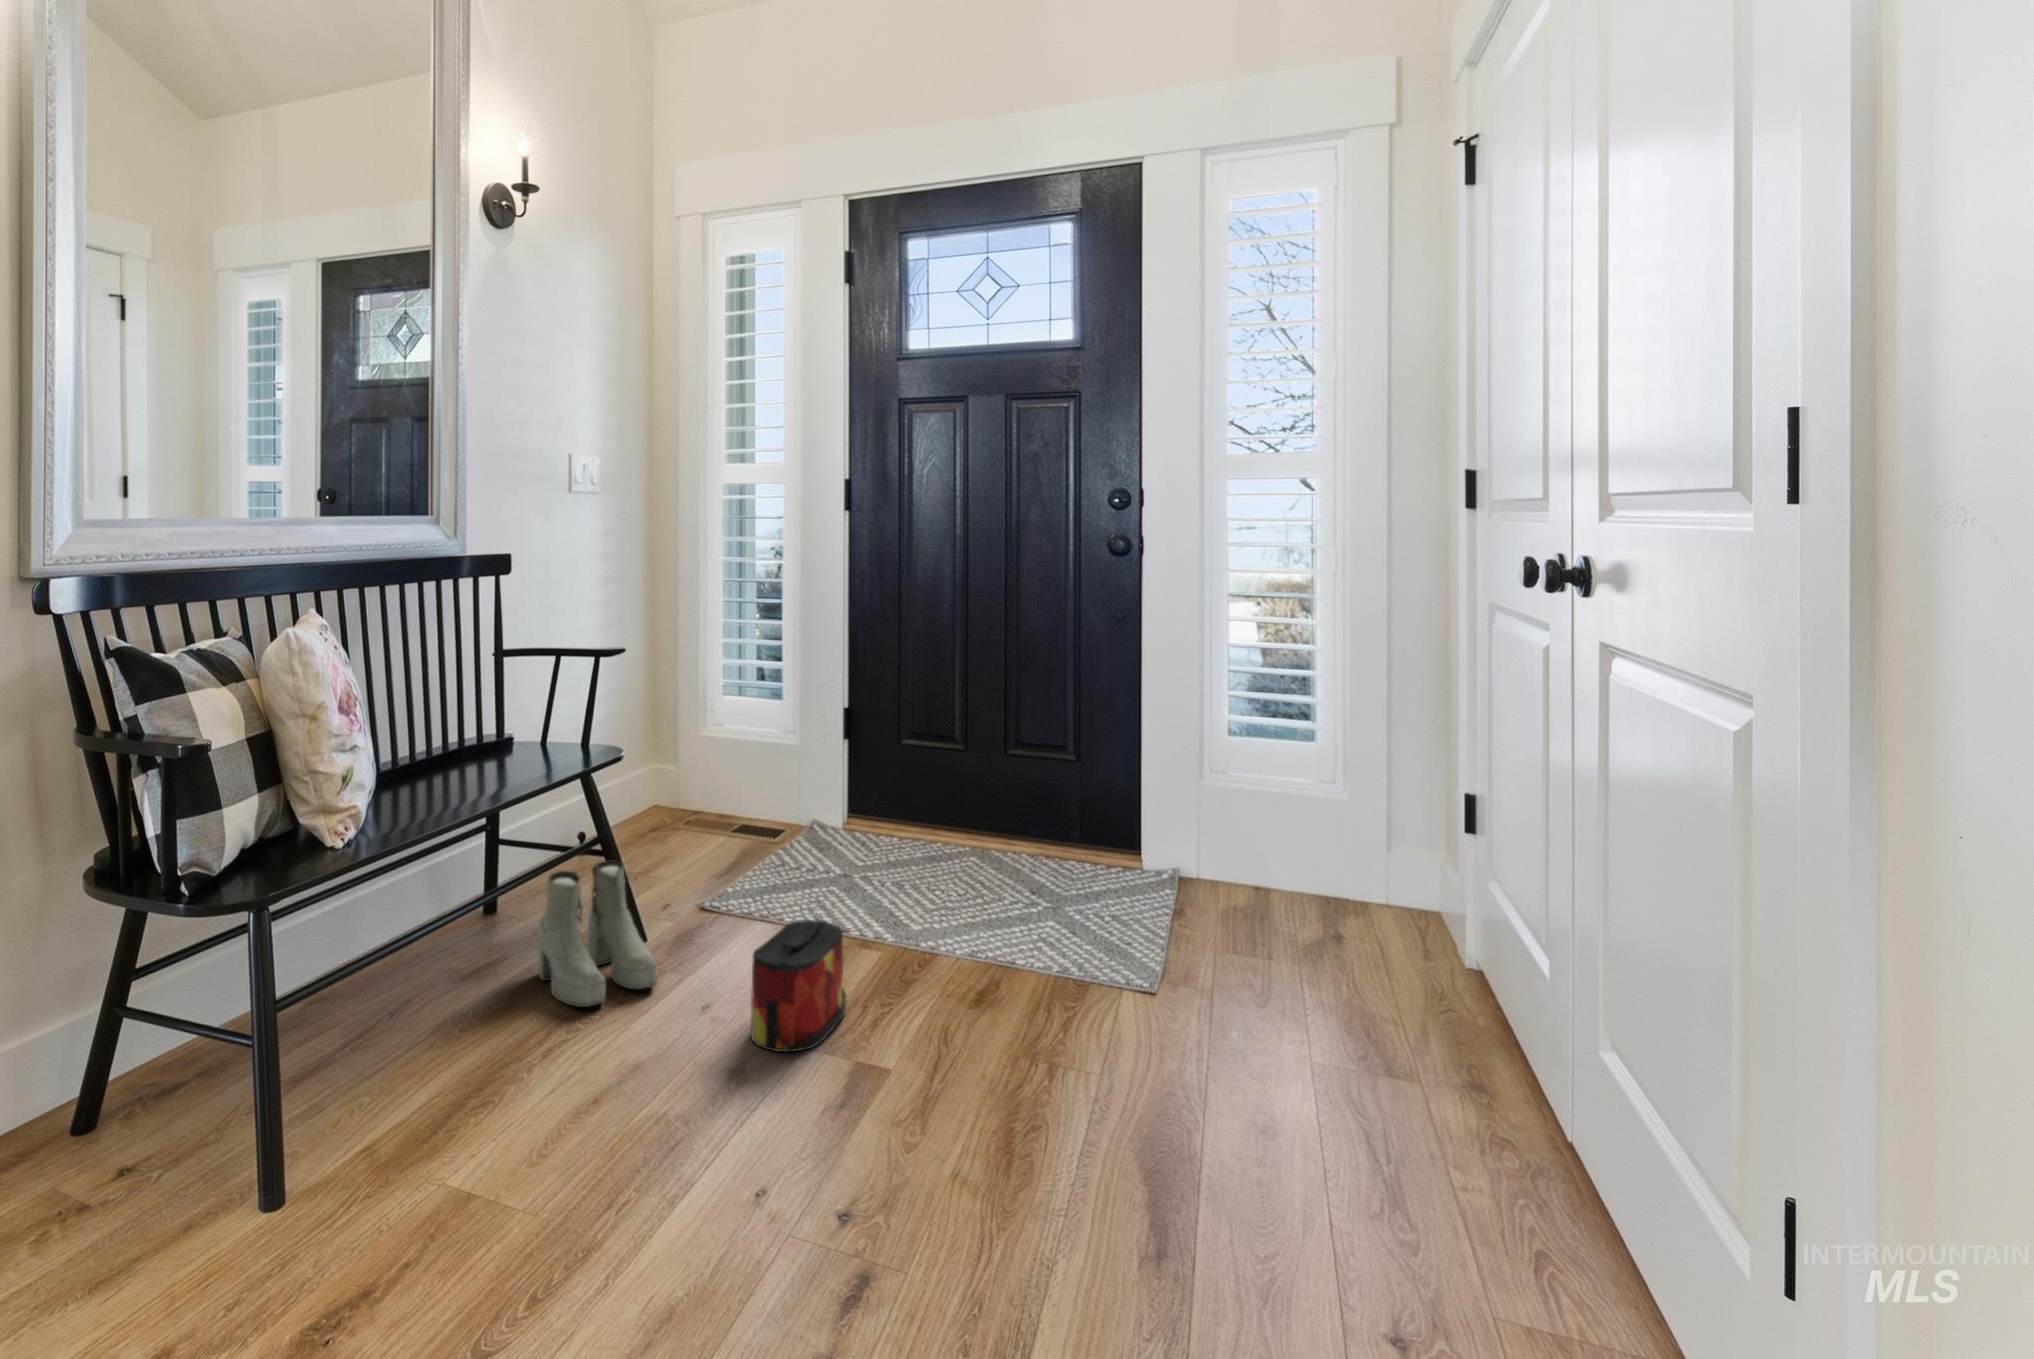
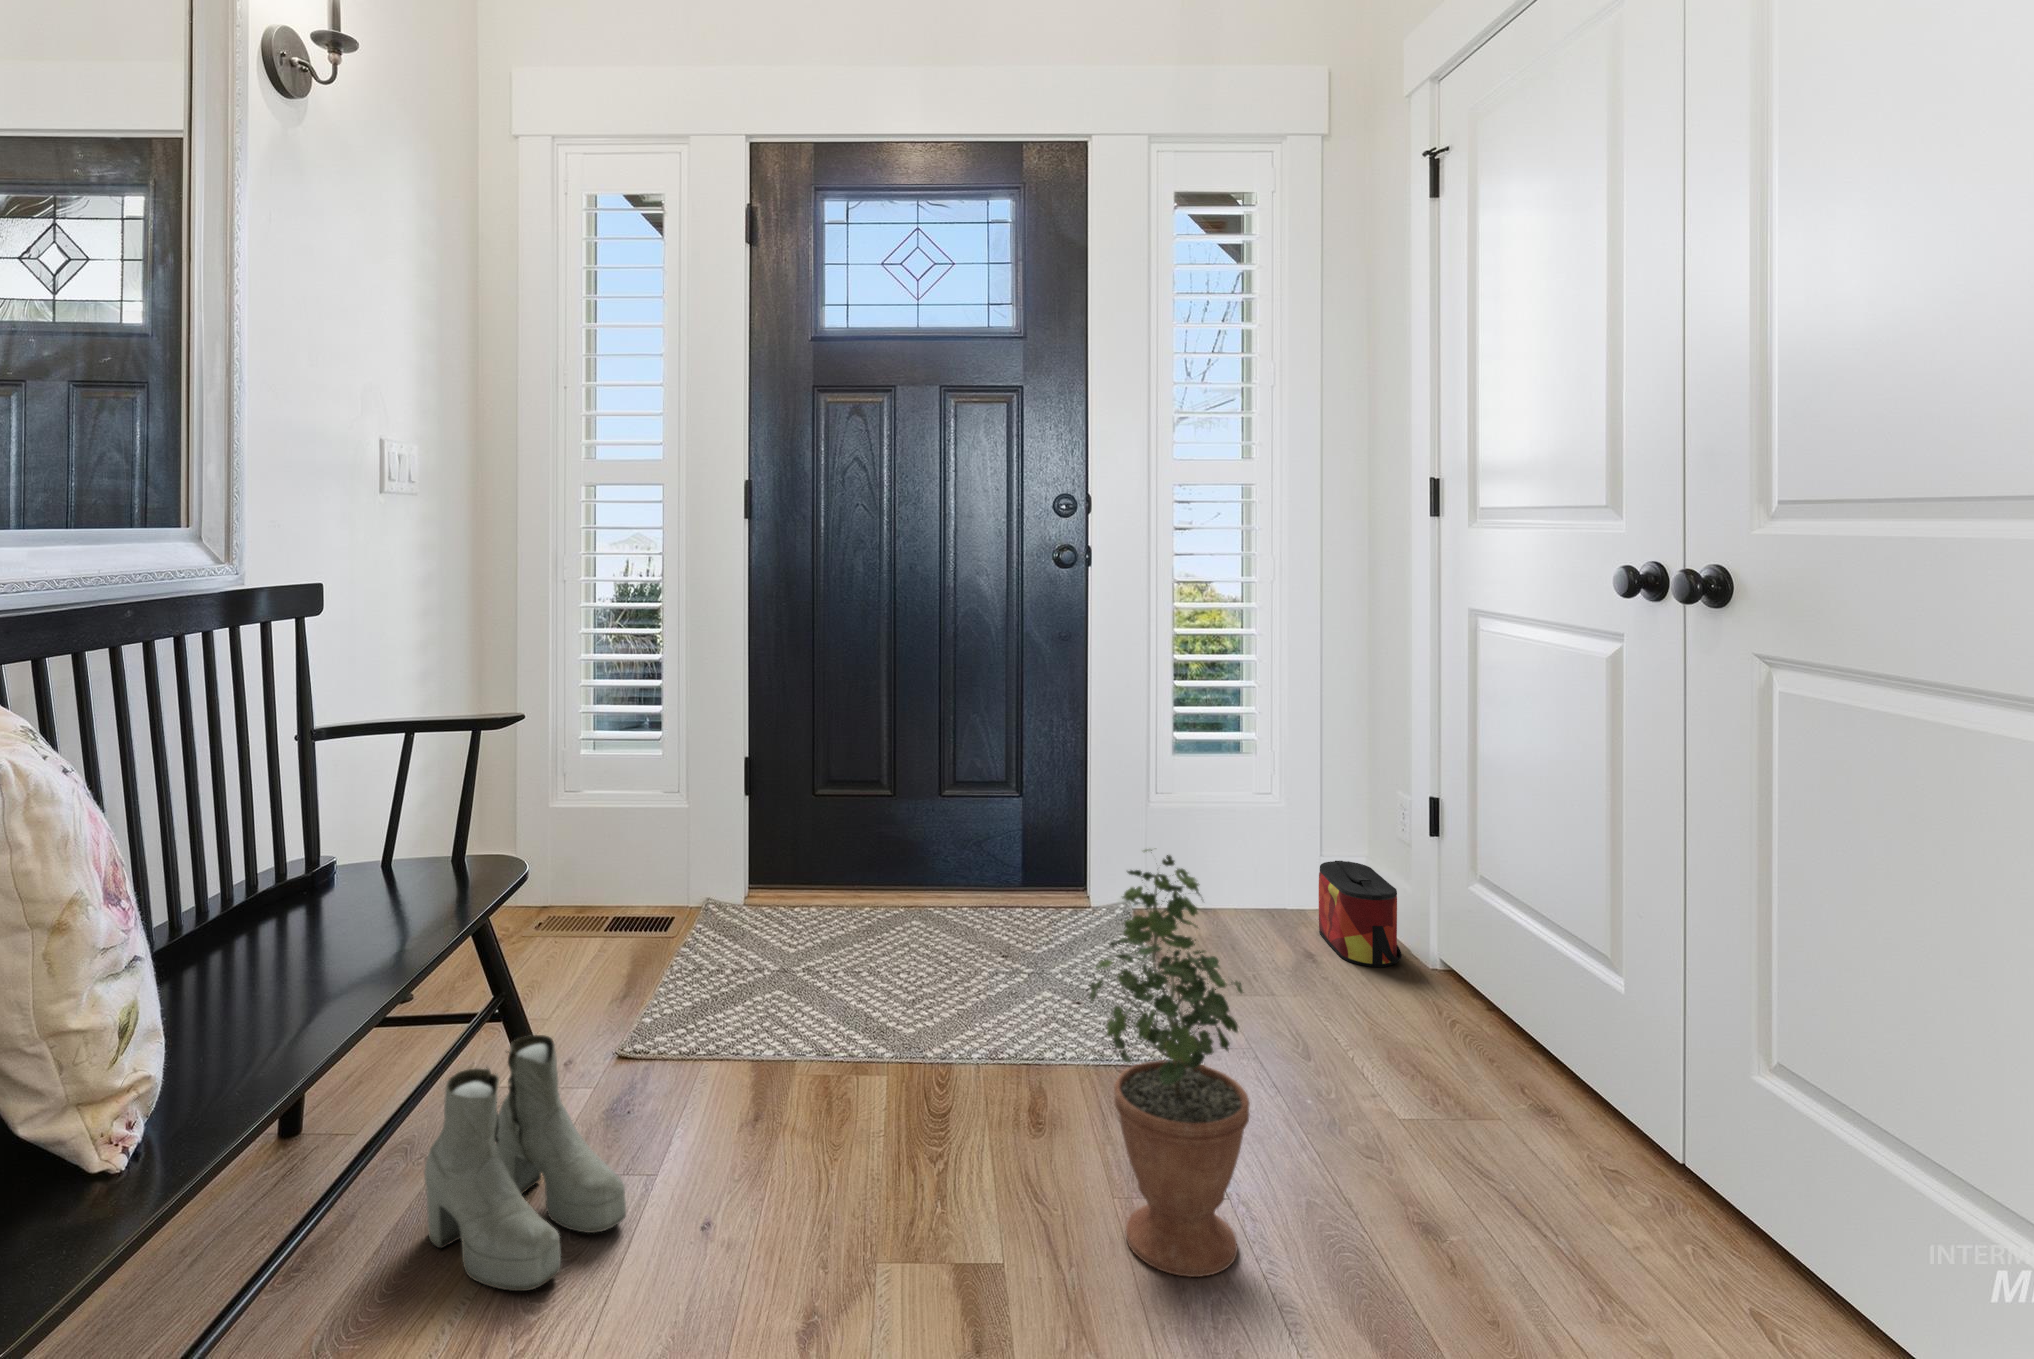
potted plant: none [960,773,1087,1090] -> present [1089,849,1250,1277]
bag: present [751,920,846,1052] -> present [1319,861,1402,967]

